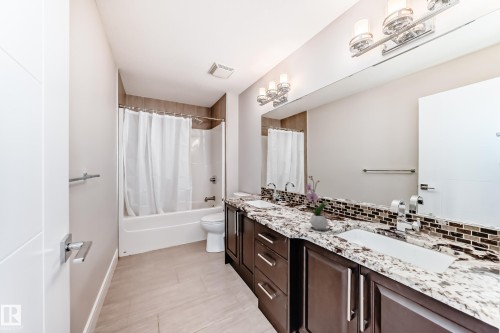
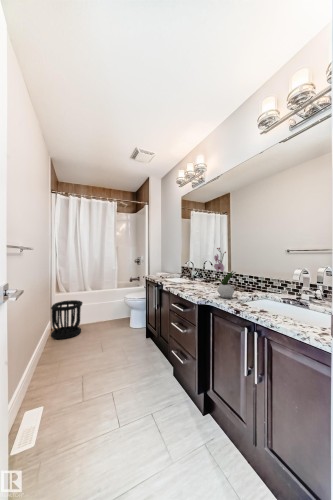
wastebasket: none [121,225,156,269] -> present [51,300,82,339]

